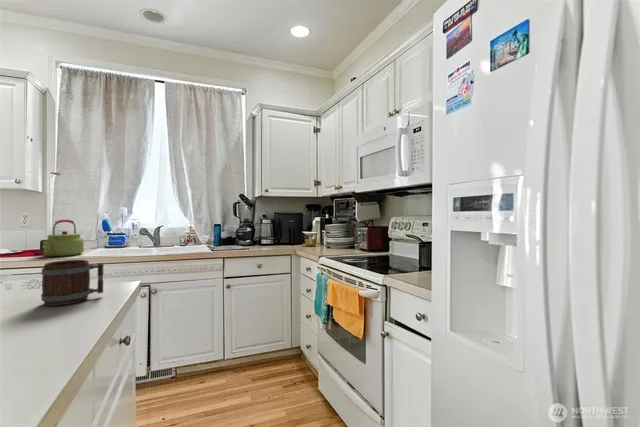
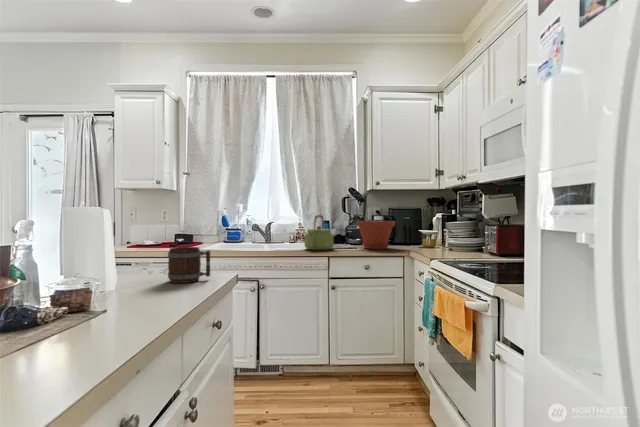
kettle: present [43,220,84,256] -> present [304,215,334,250]
plant pot: none [249,224,285,249] -> present [356,221,395,249]

